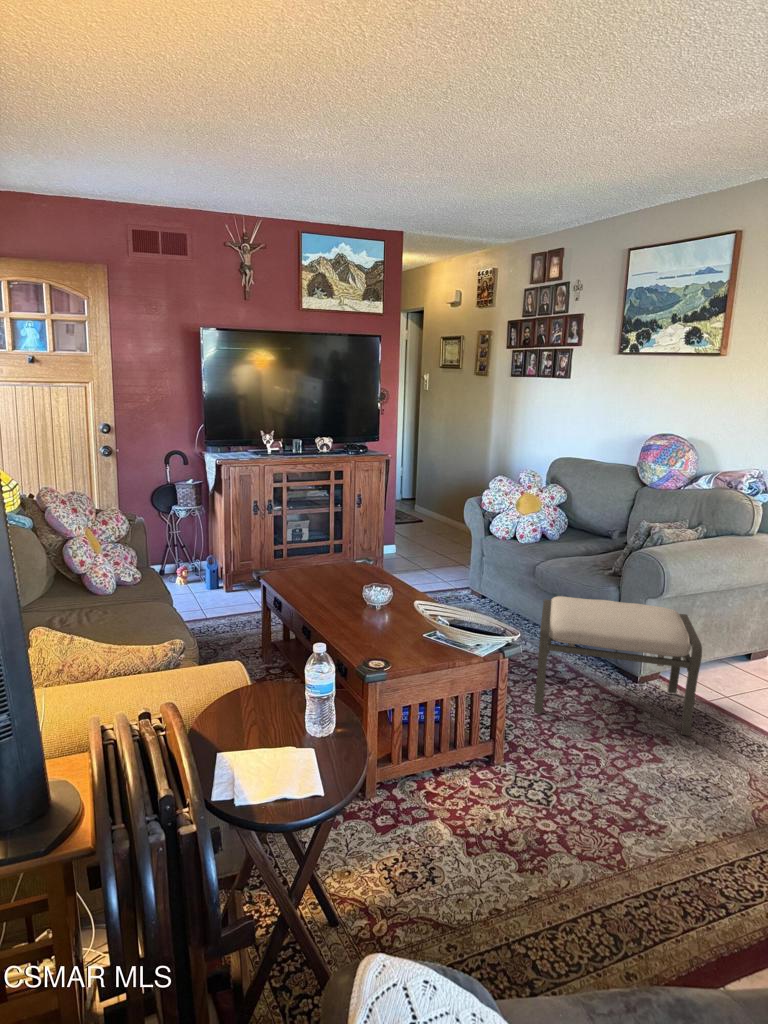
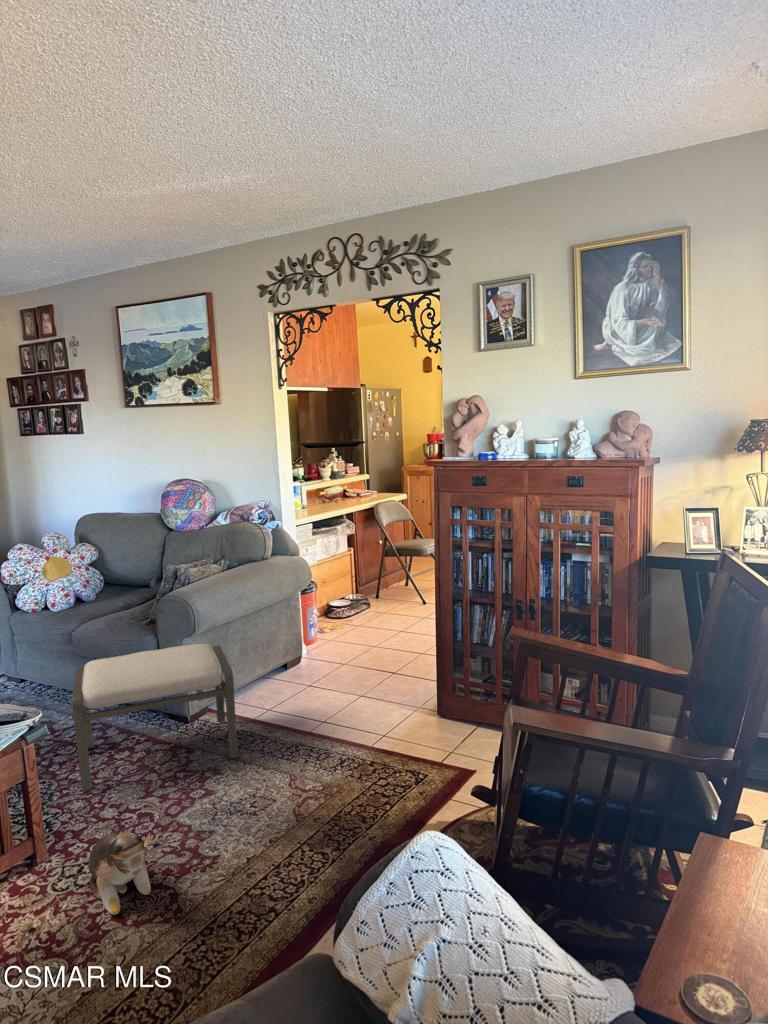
plush toy: none [540,763,609,838] -> present [88,832,151,915]

